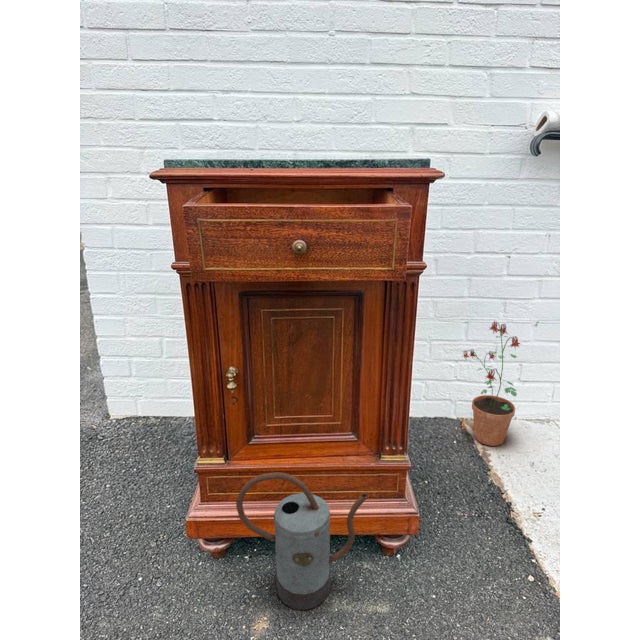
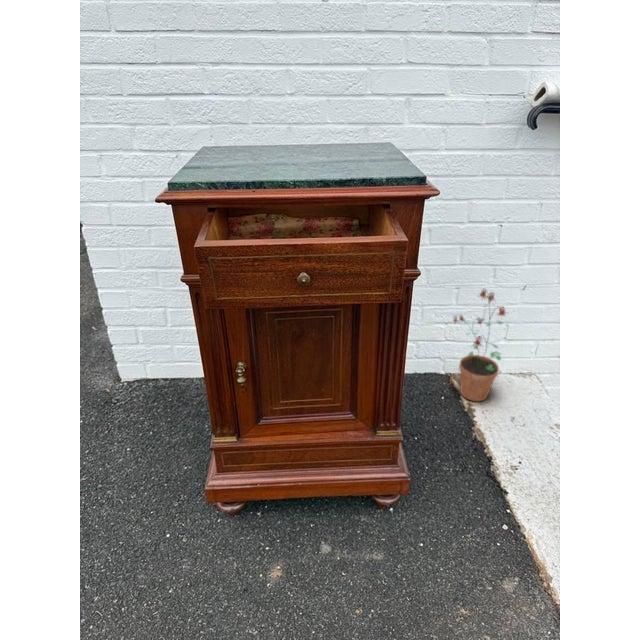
watering can: present [236,472,369,610] -> none [250,455,367,561]

